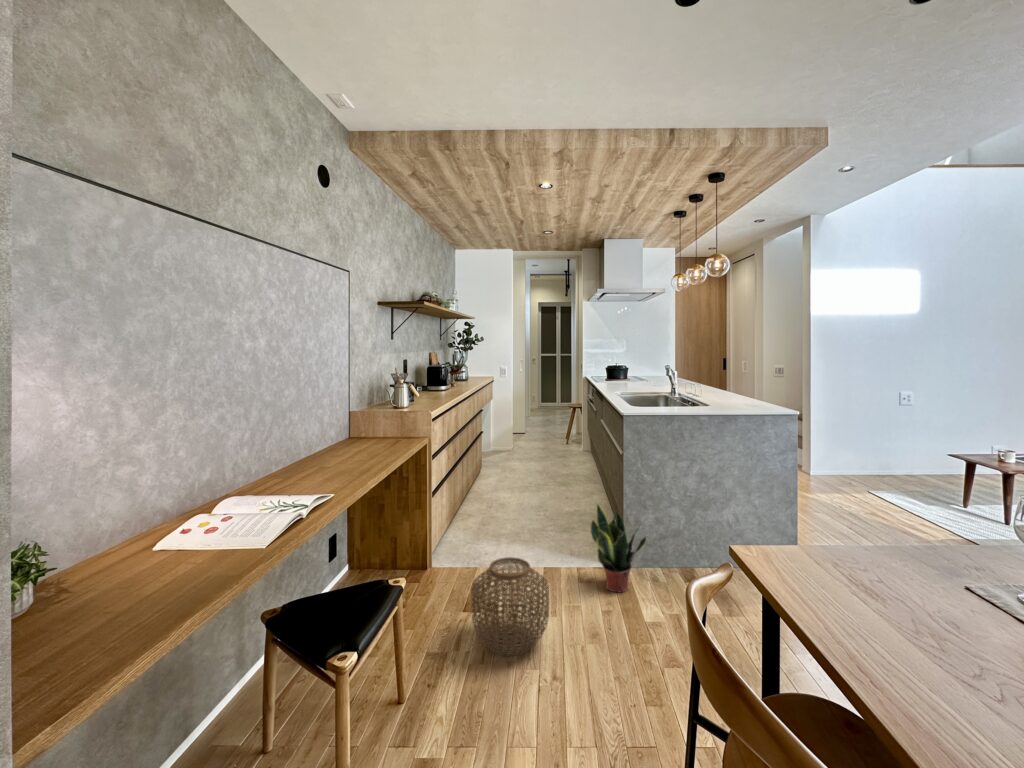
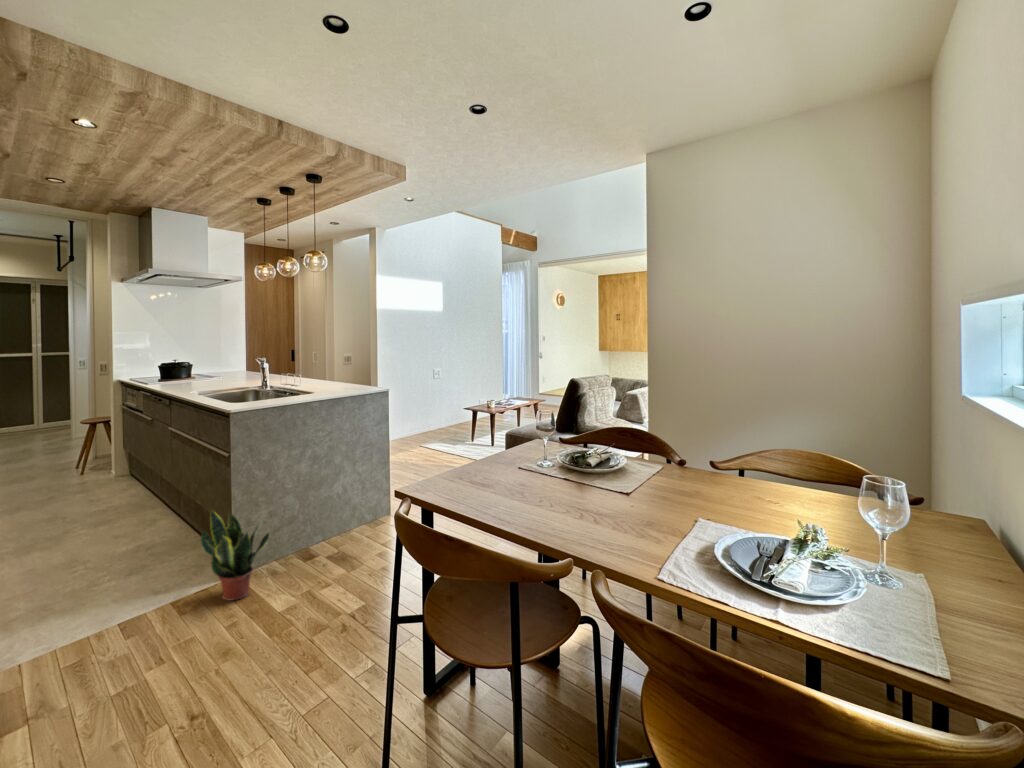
woven basket: present [471,557,549,656] -> none [54,587,178,714]

